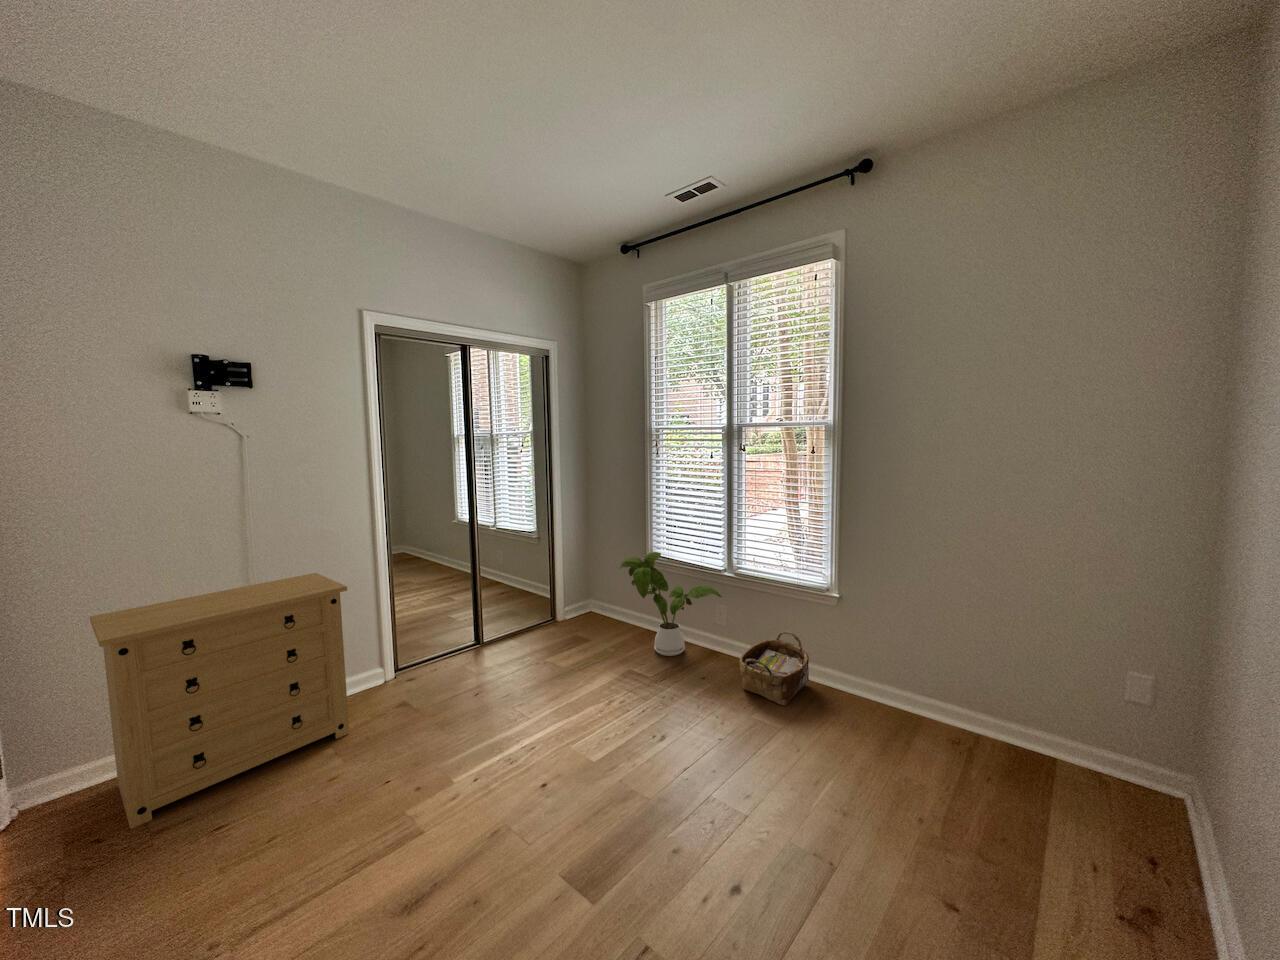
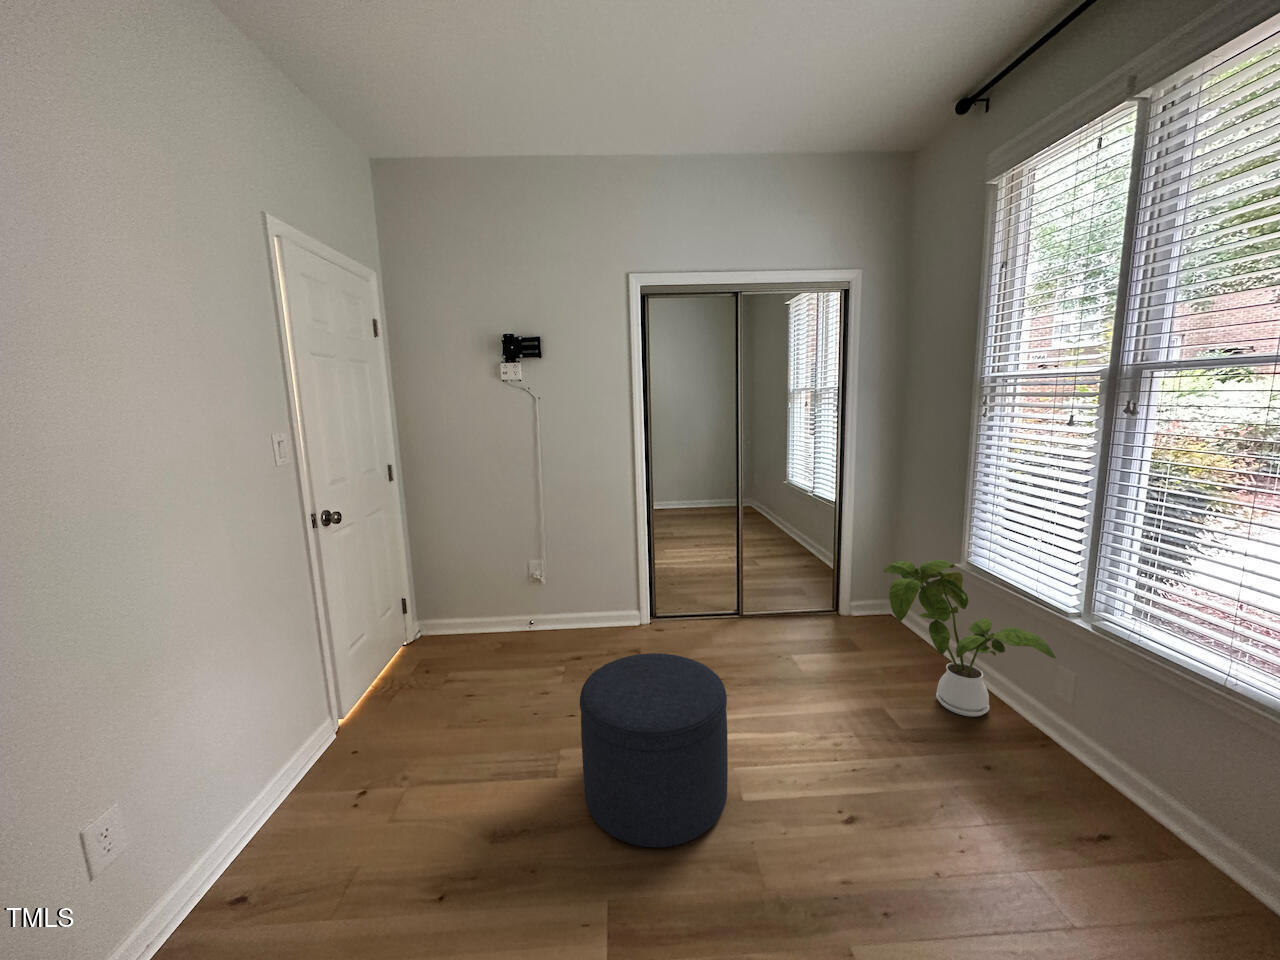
dresser: present [90,573,349,829] -> none [429,516,586,671]
woven basket: present [739,631,809,705] -> none [1044,760,1226,895]
ottoman: none [451,667,589,843] -> present [580,653,728,847]

